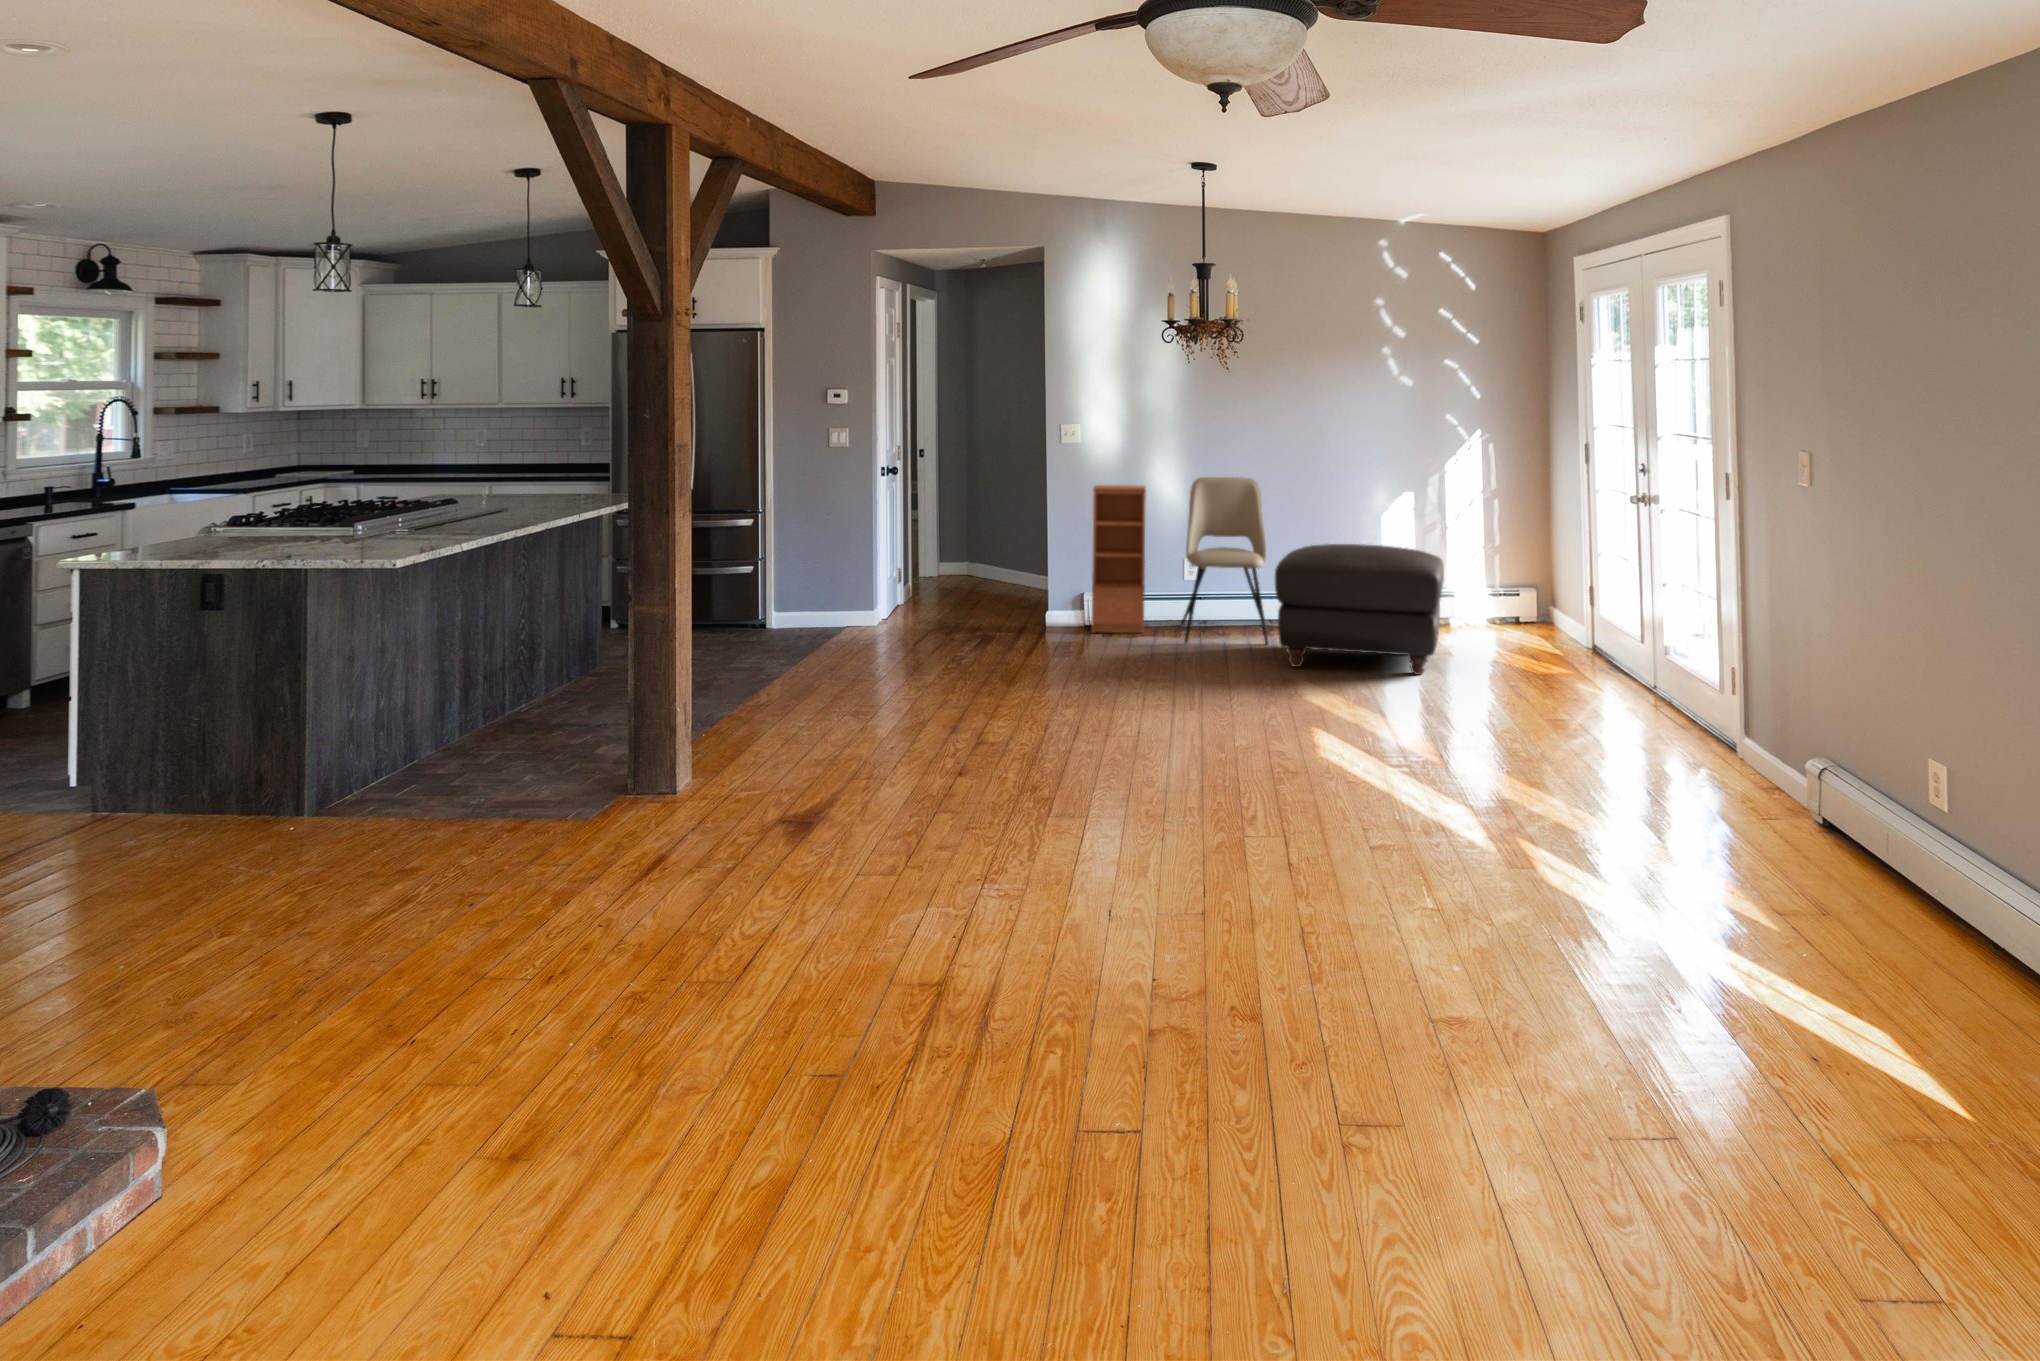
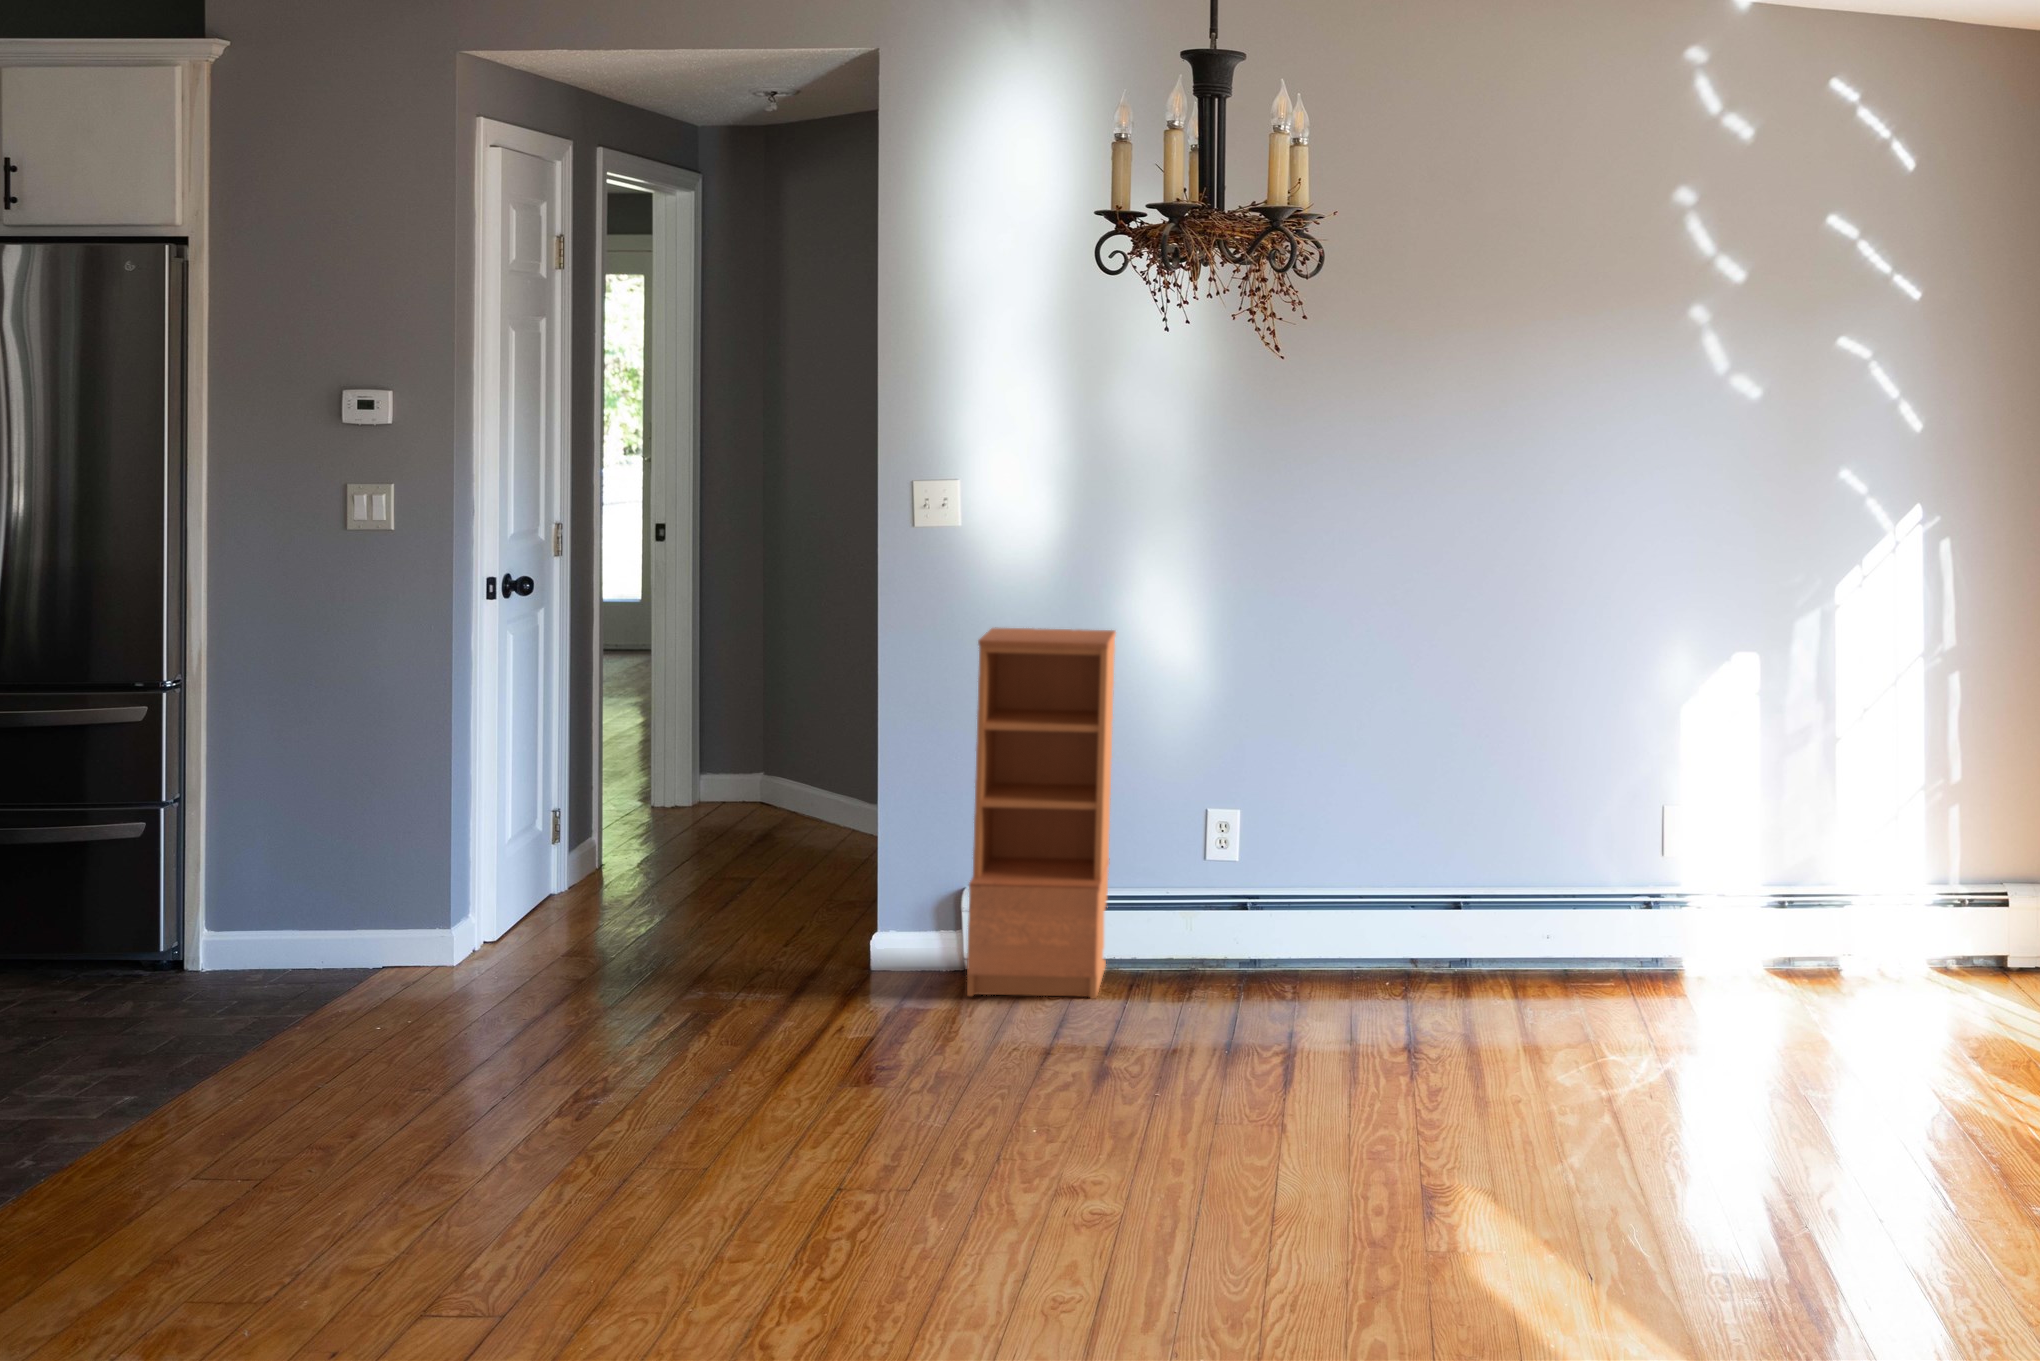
dining chair: present [1182,477,1269,645] -> none [1181,613,1401,1051]
ottoman: present [1275,544,1444,675] -> none [1400,804,1852,1192]

